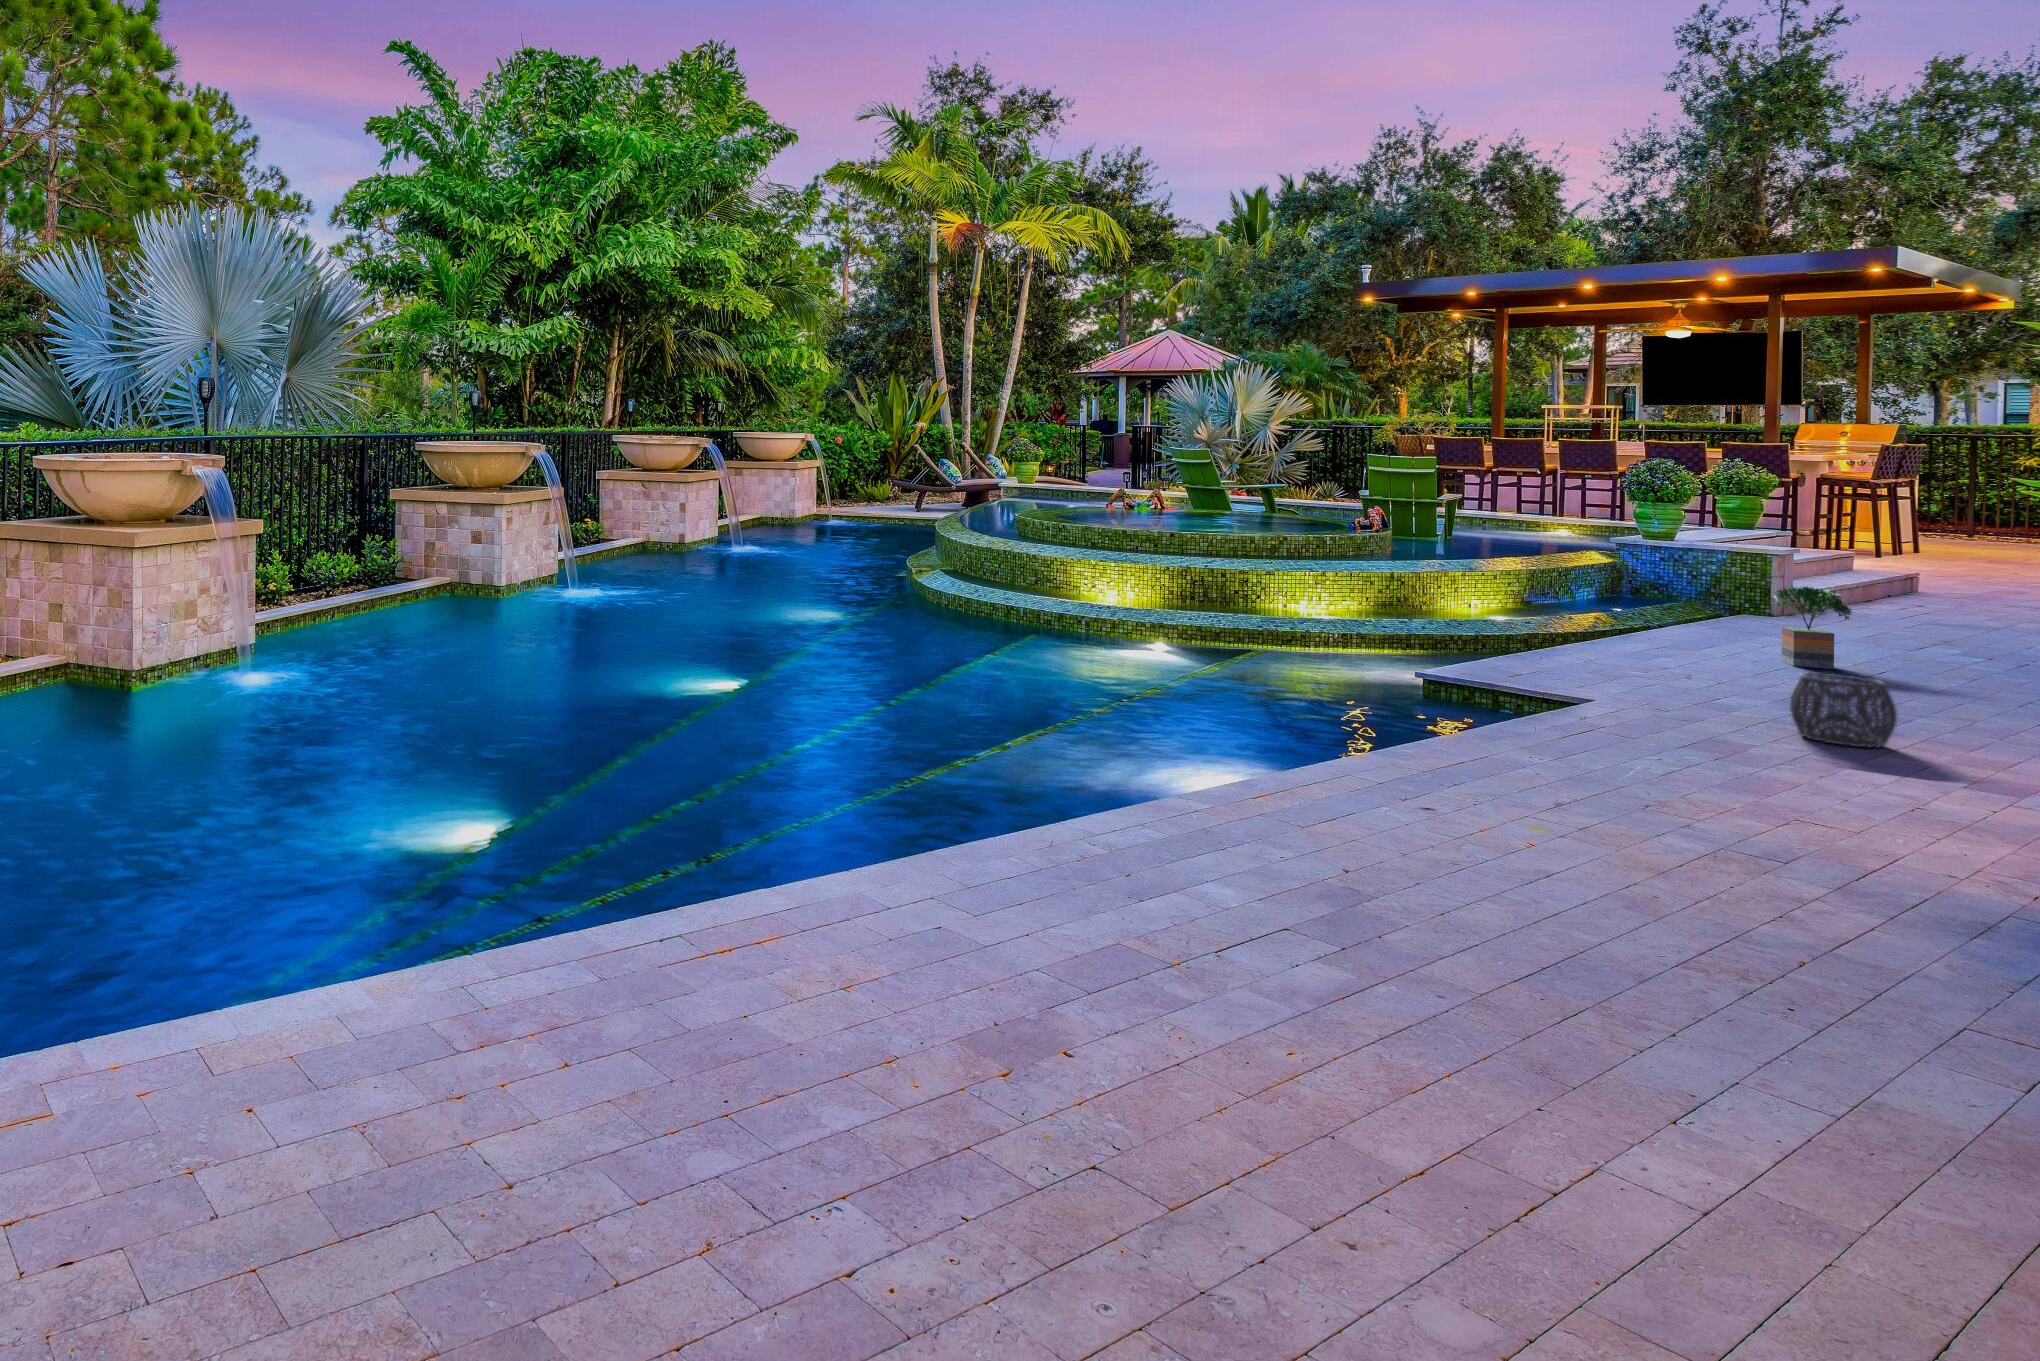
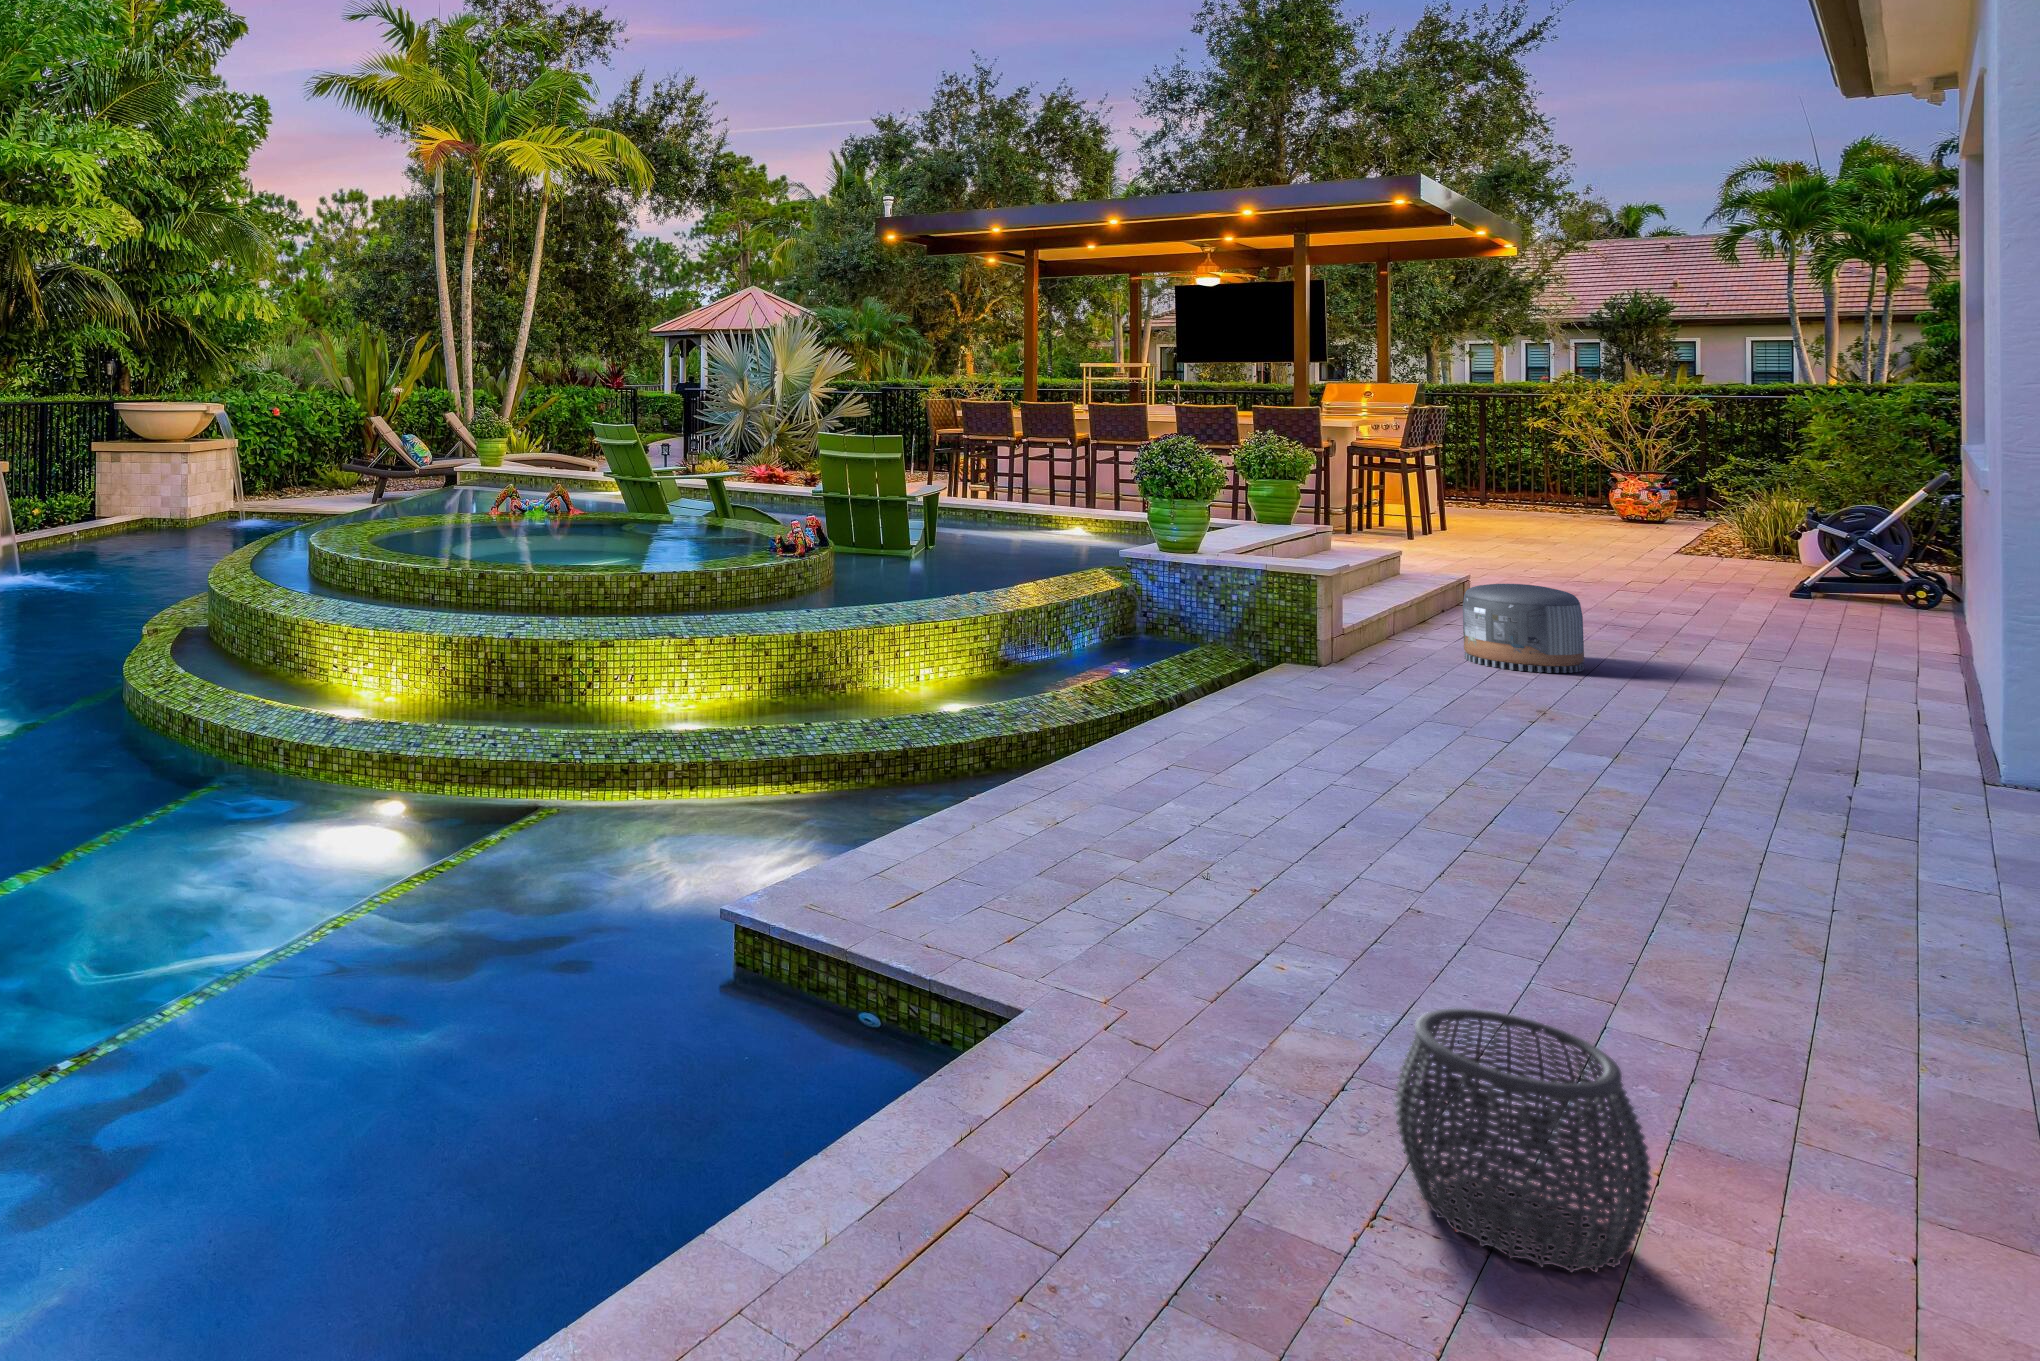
pouf: none [1898,570,2000,630] -> present [1463,584,1584,673]
potted tree: present [1774,586,1852,669] -> none [1322,658,1448,814]

